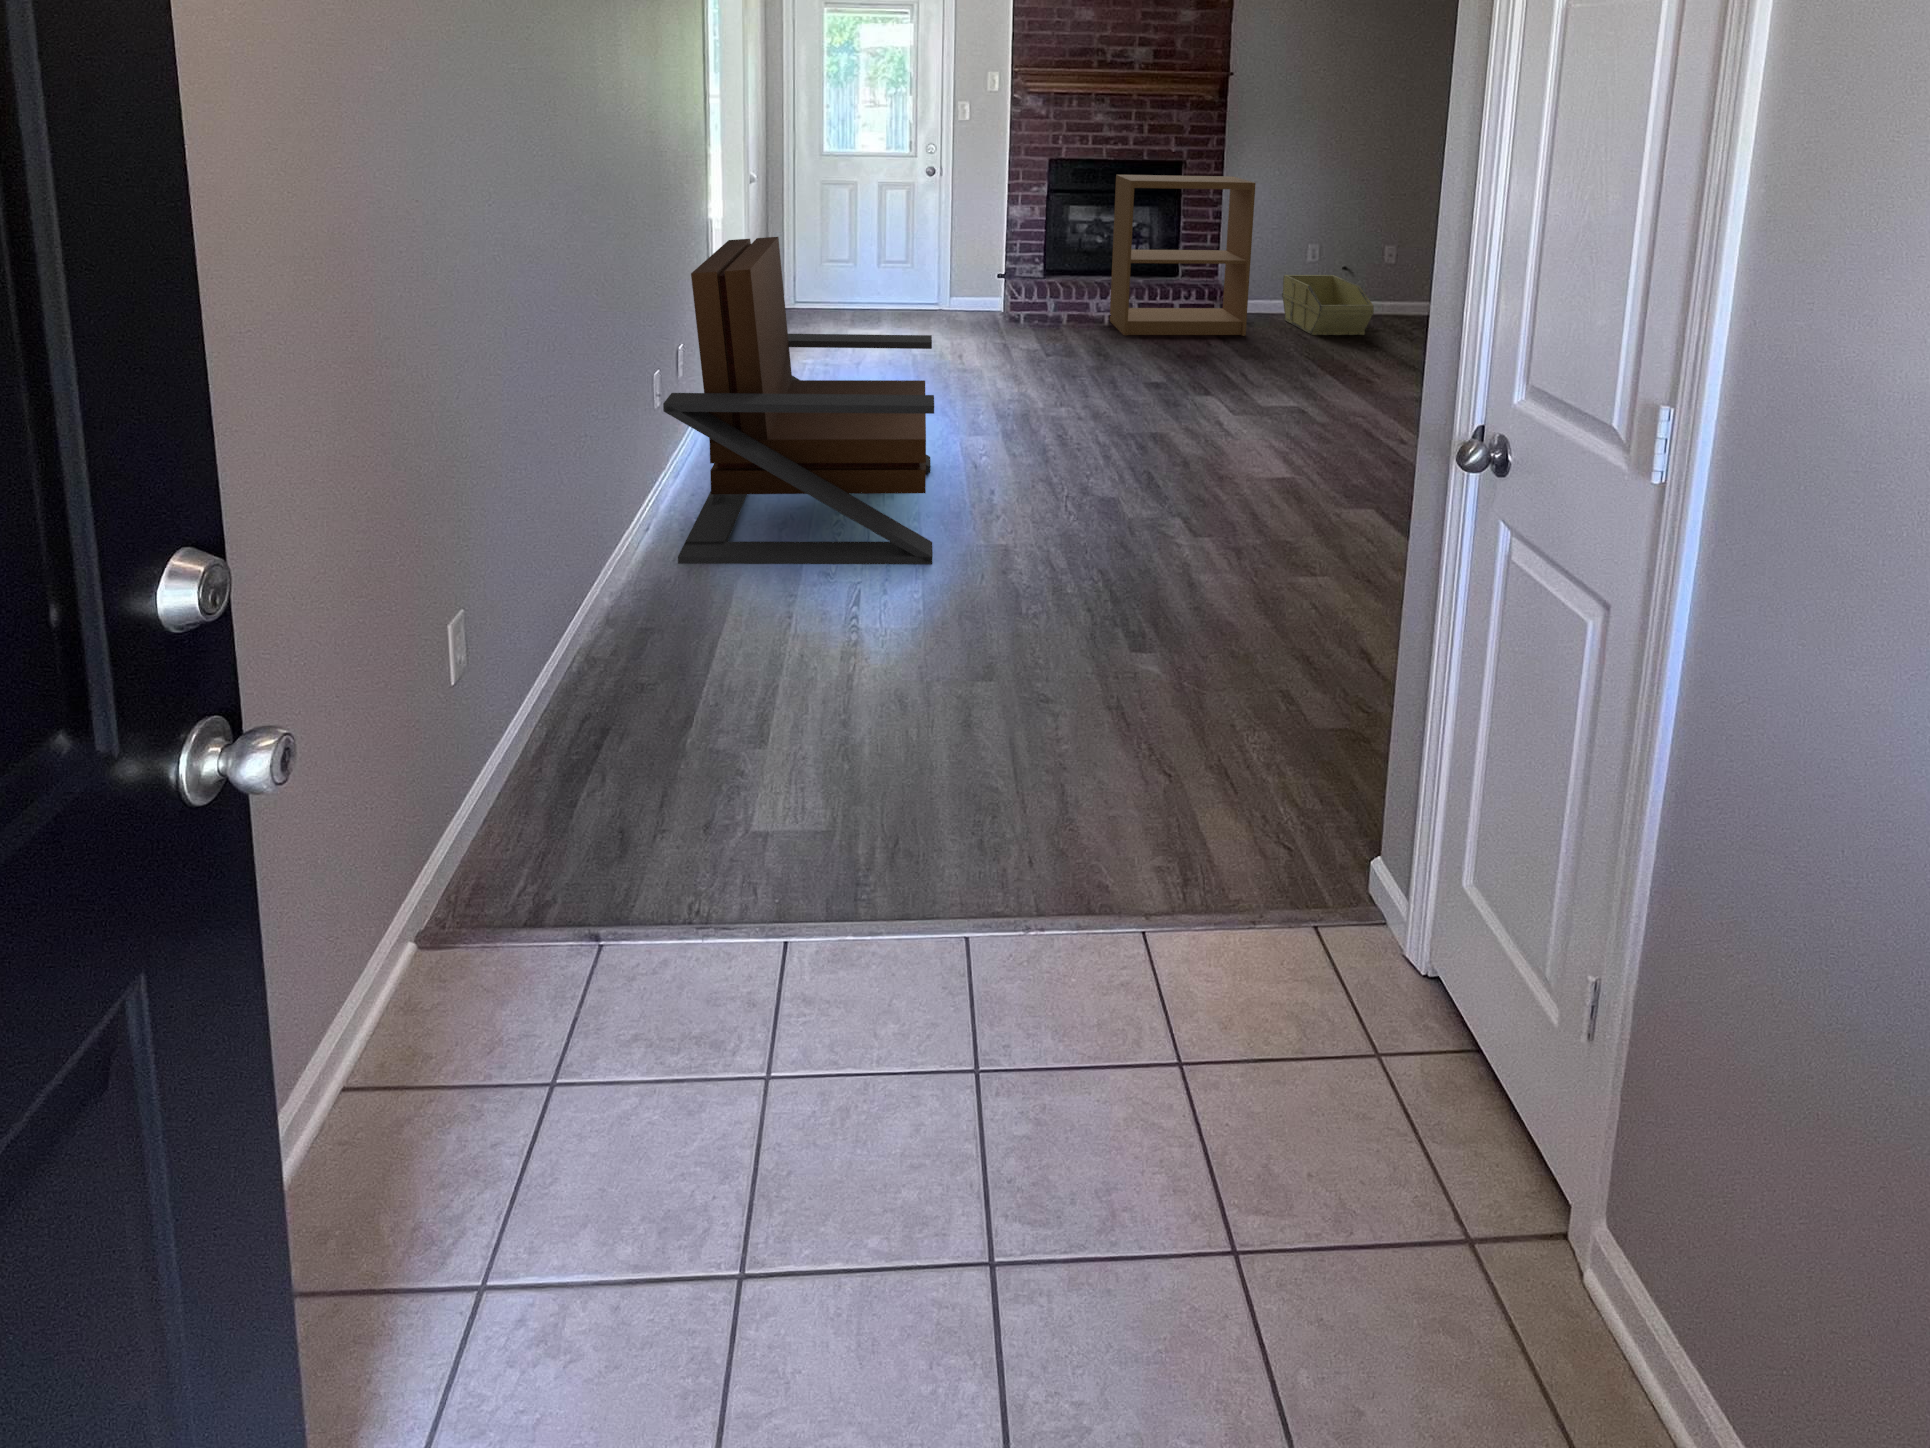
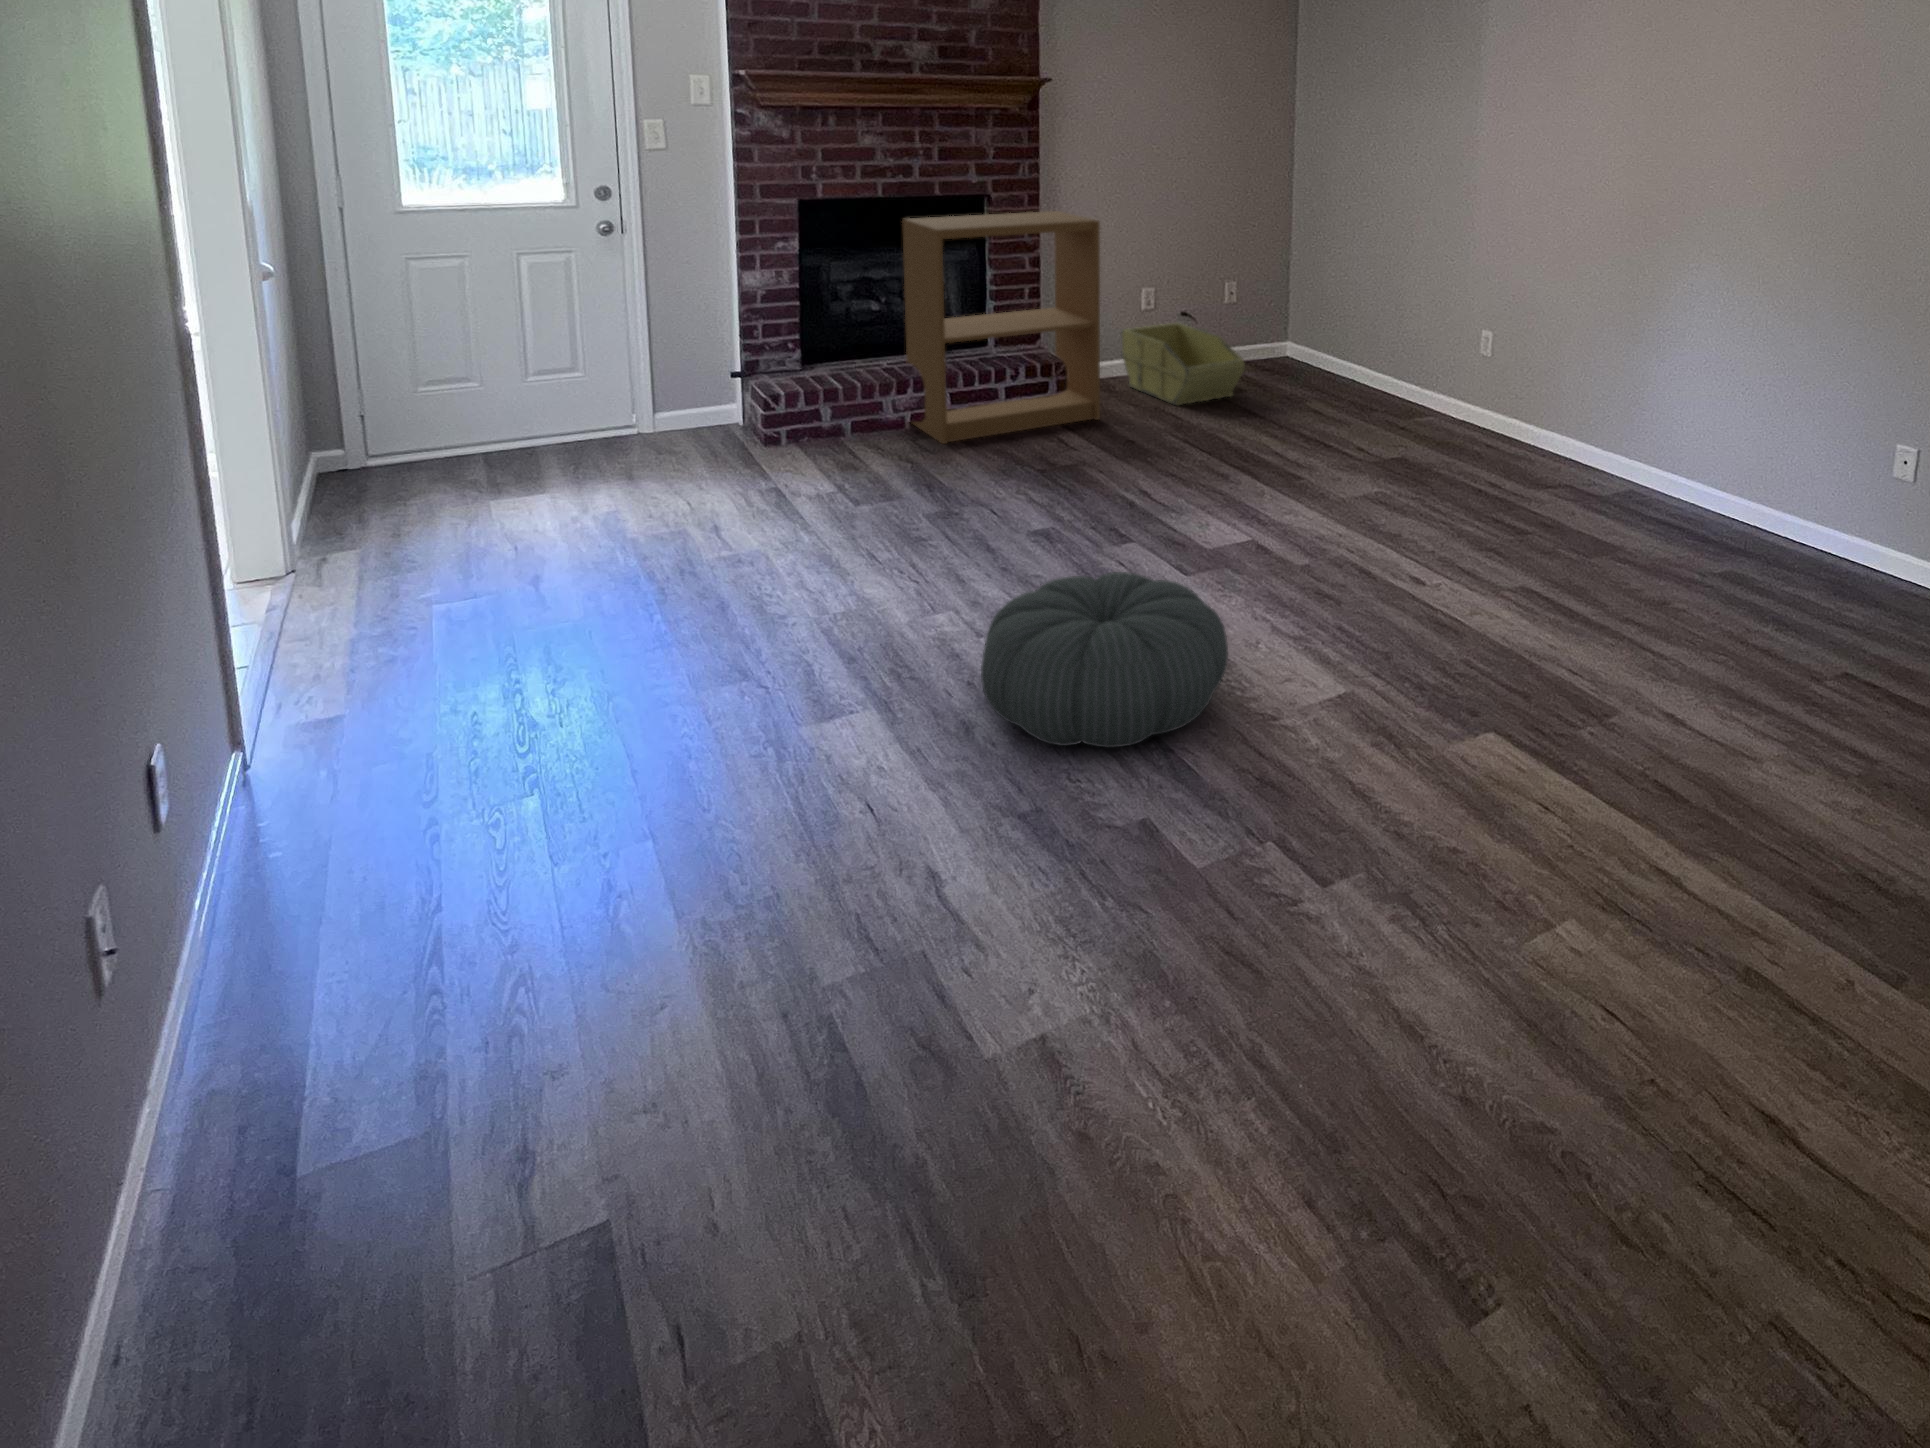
lounge chair: present [663,237,934,564] -> none [198,462,918,1379]
pouf: none [1054,385,1212,479] -> present [981,572,1228,748]

